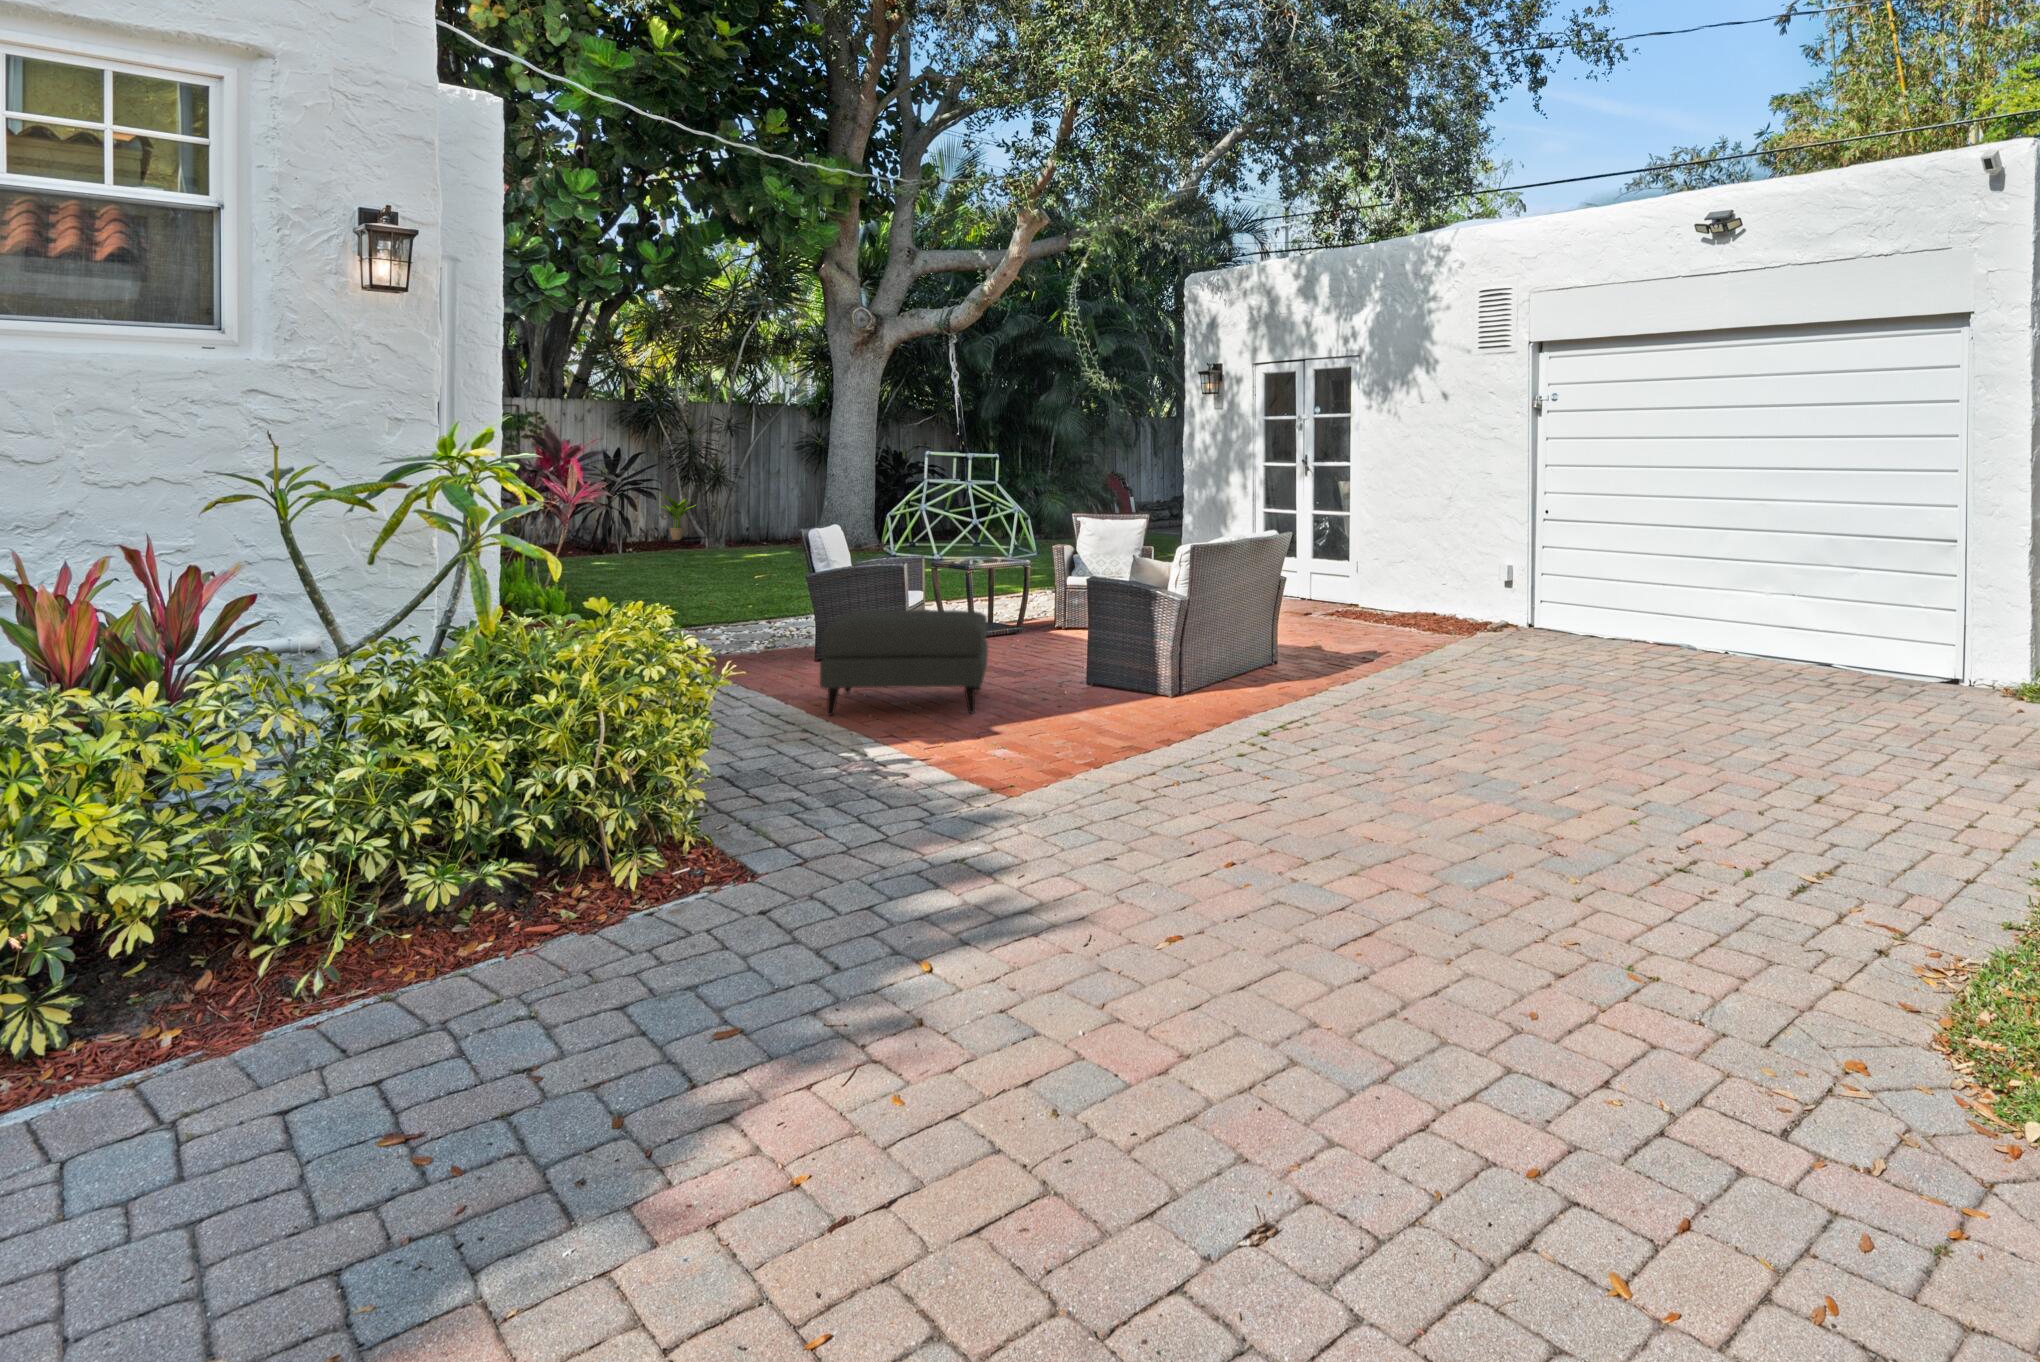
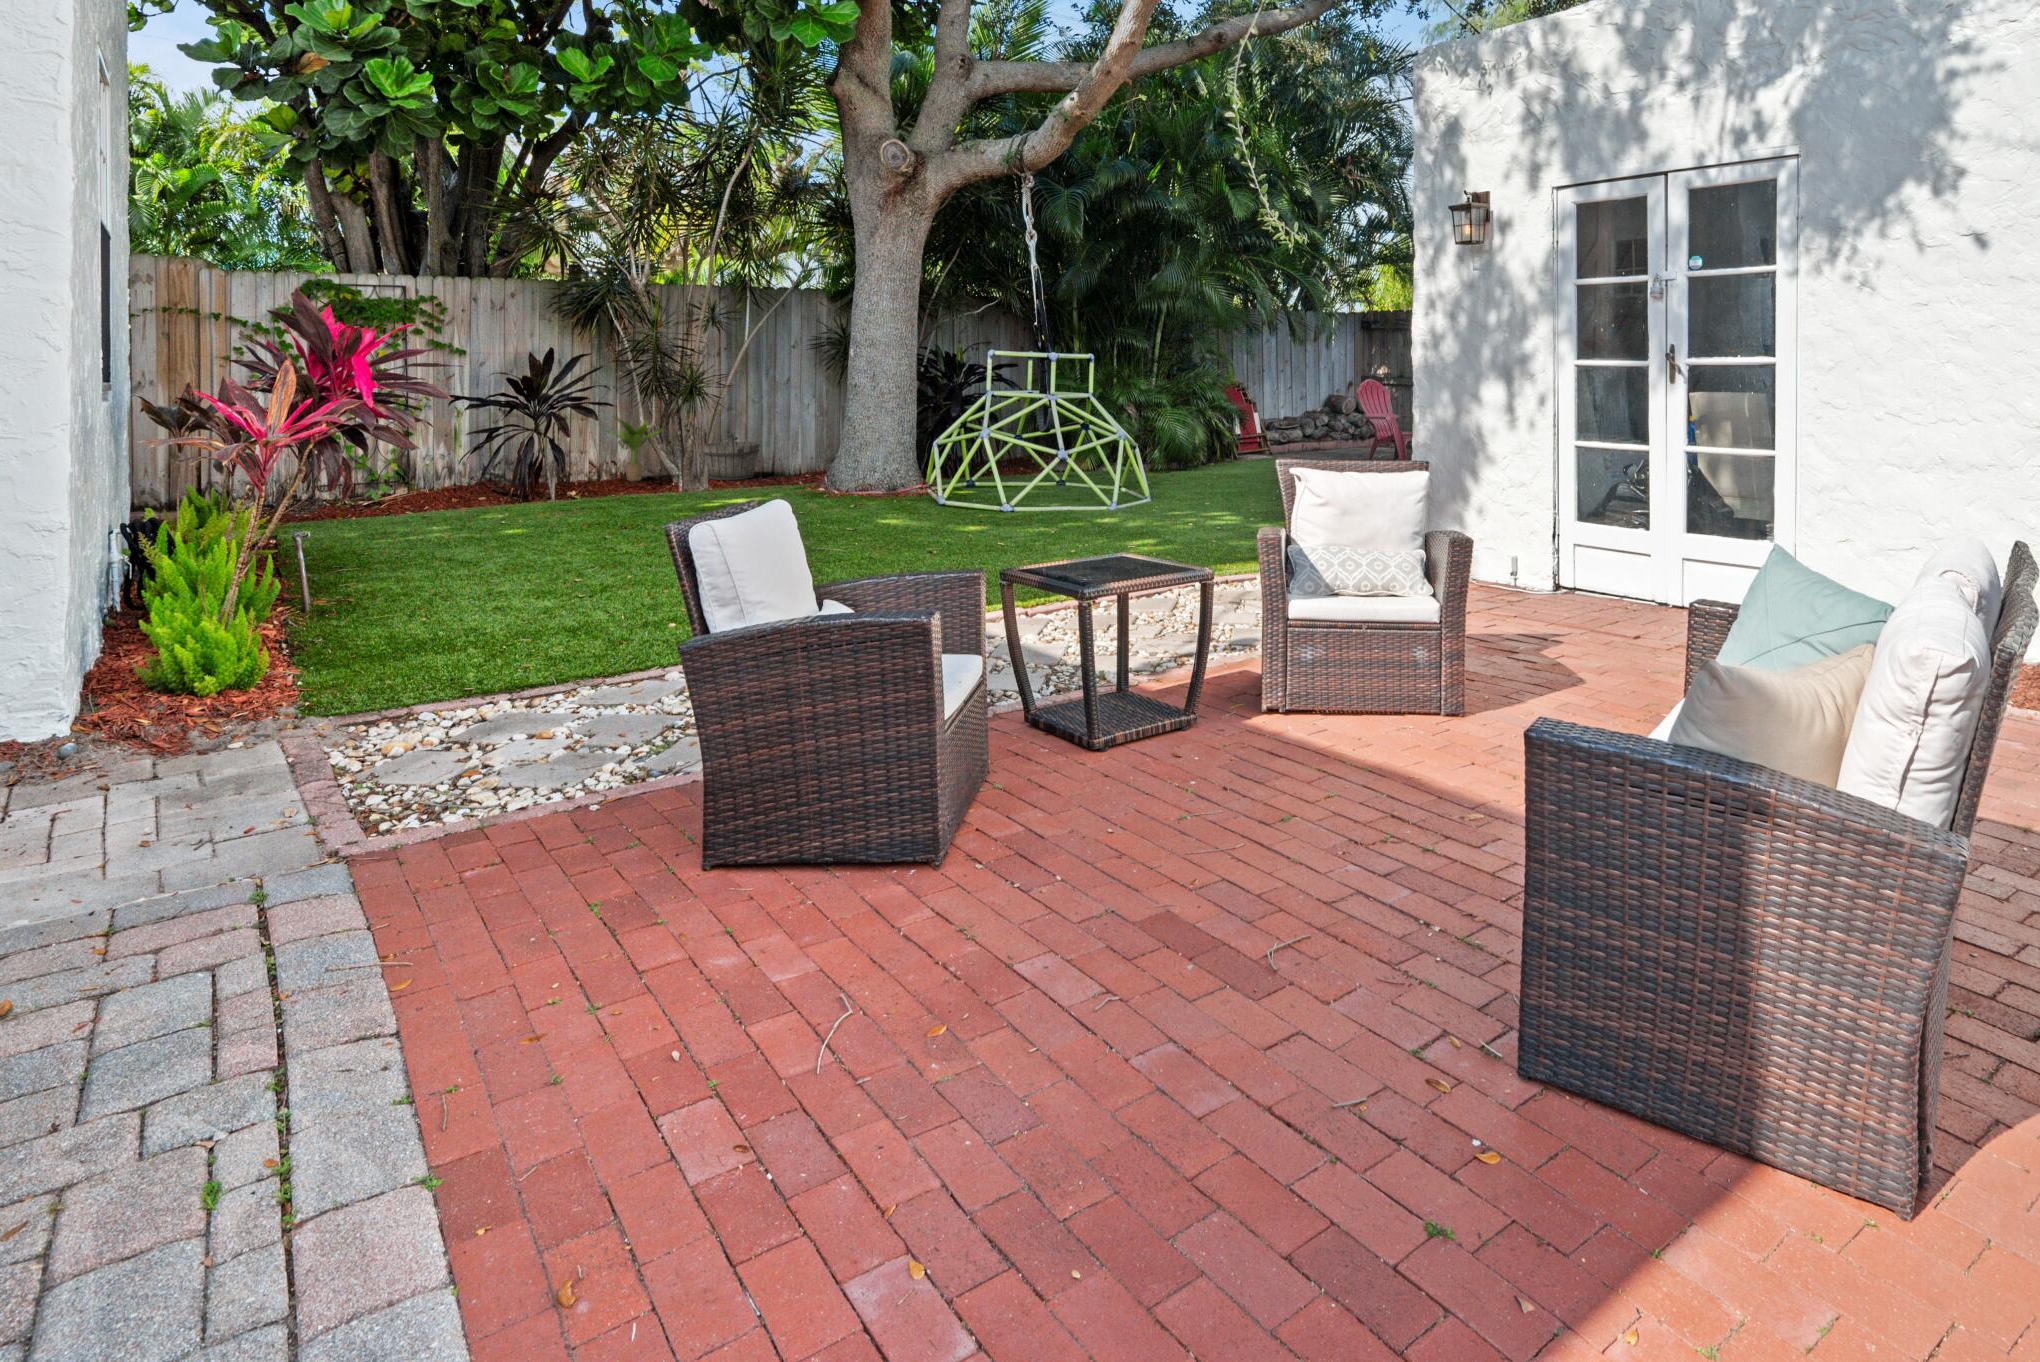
wooden bucket: none [724,506,764,540] -> present [703,431,760,480]
ottoman: present [820,610,988,716] -> none [635,772,1132,1154]

